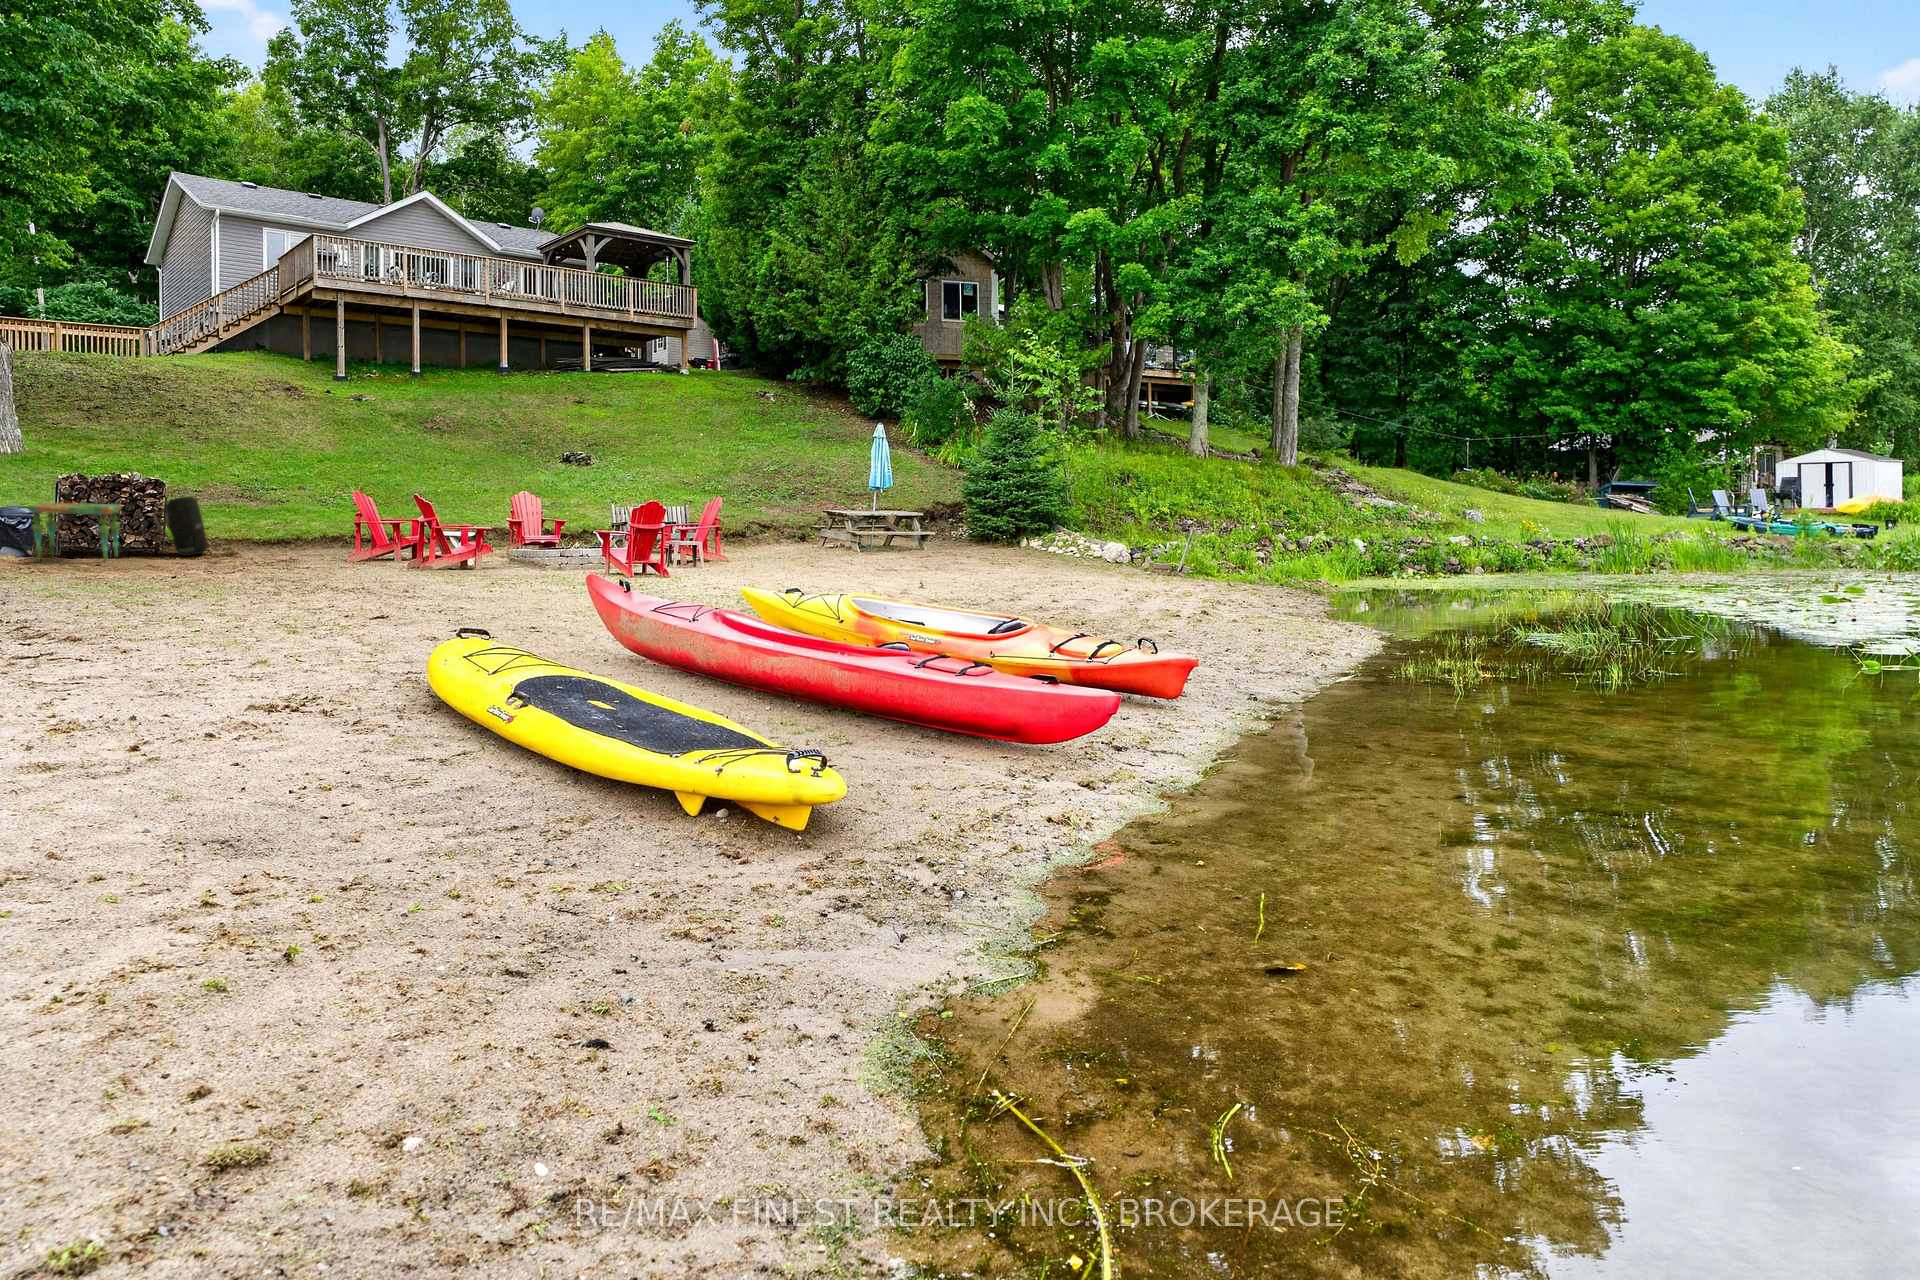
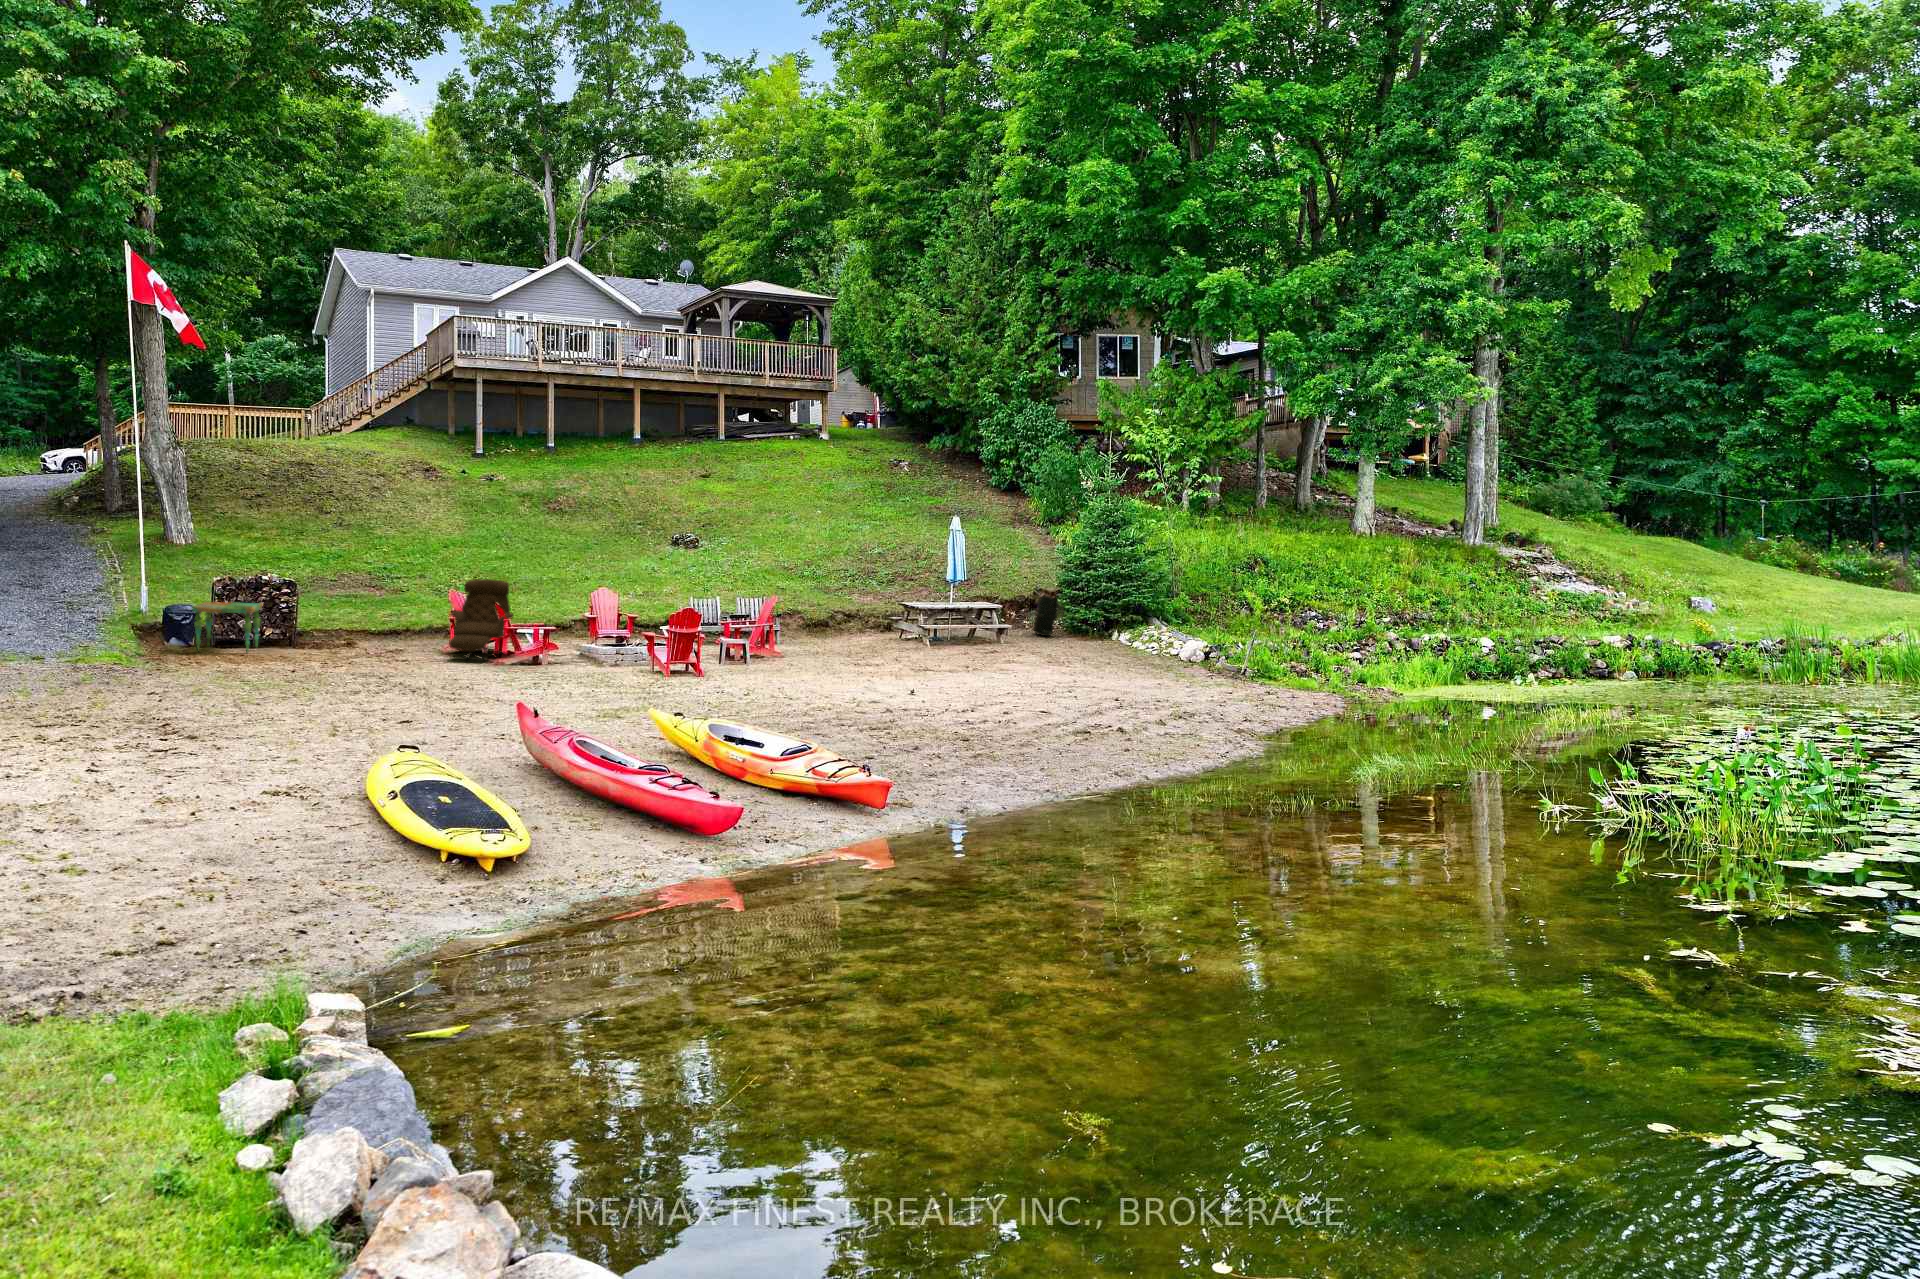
lounge chair: none [358,478,433,569] -> present [449,579,513,660]
backpack: present [153,497,208,556] -> present [1034,596,1064,636]

